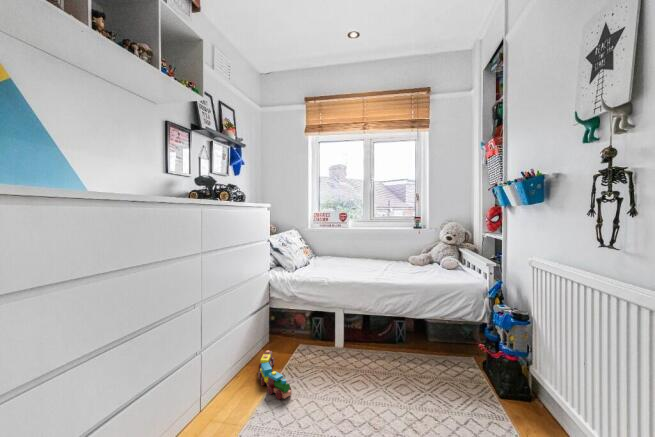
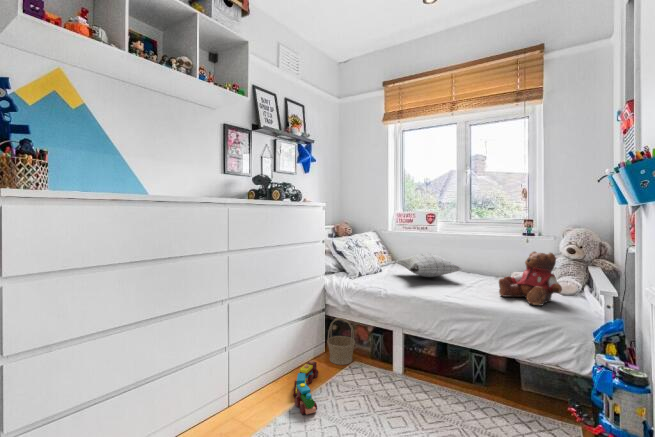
teddy bear: none [411,239,454,278] -> present [499,252,562,305]
pillow: none [322,245,378,265] -> present [396,253,462,277]
basket: none [273,308,299,350] -> present [327,318,355,365]

